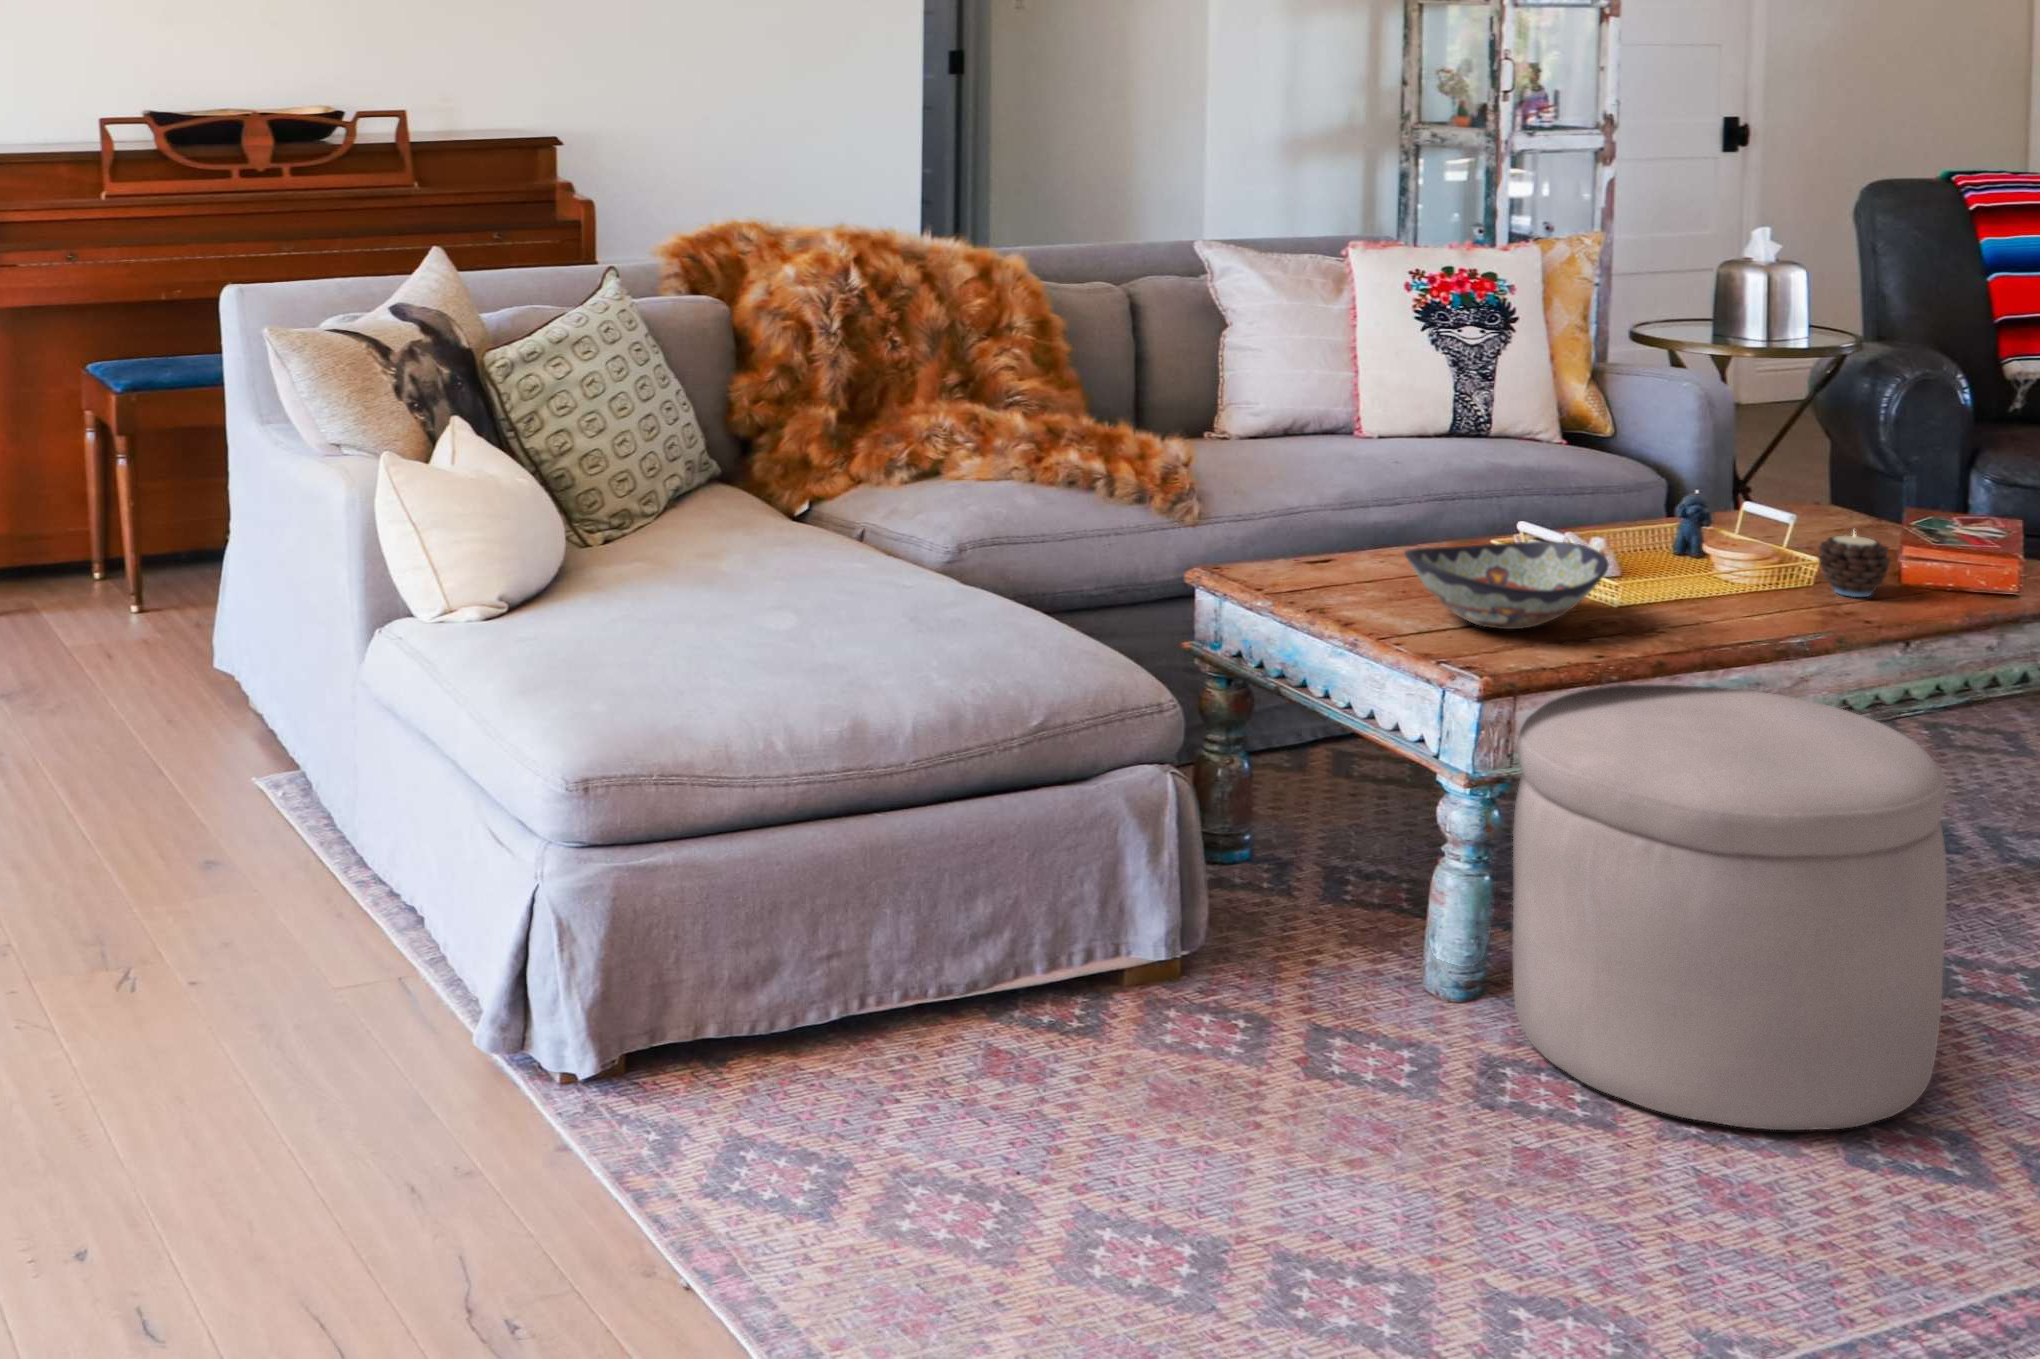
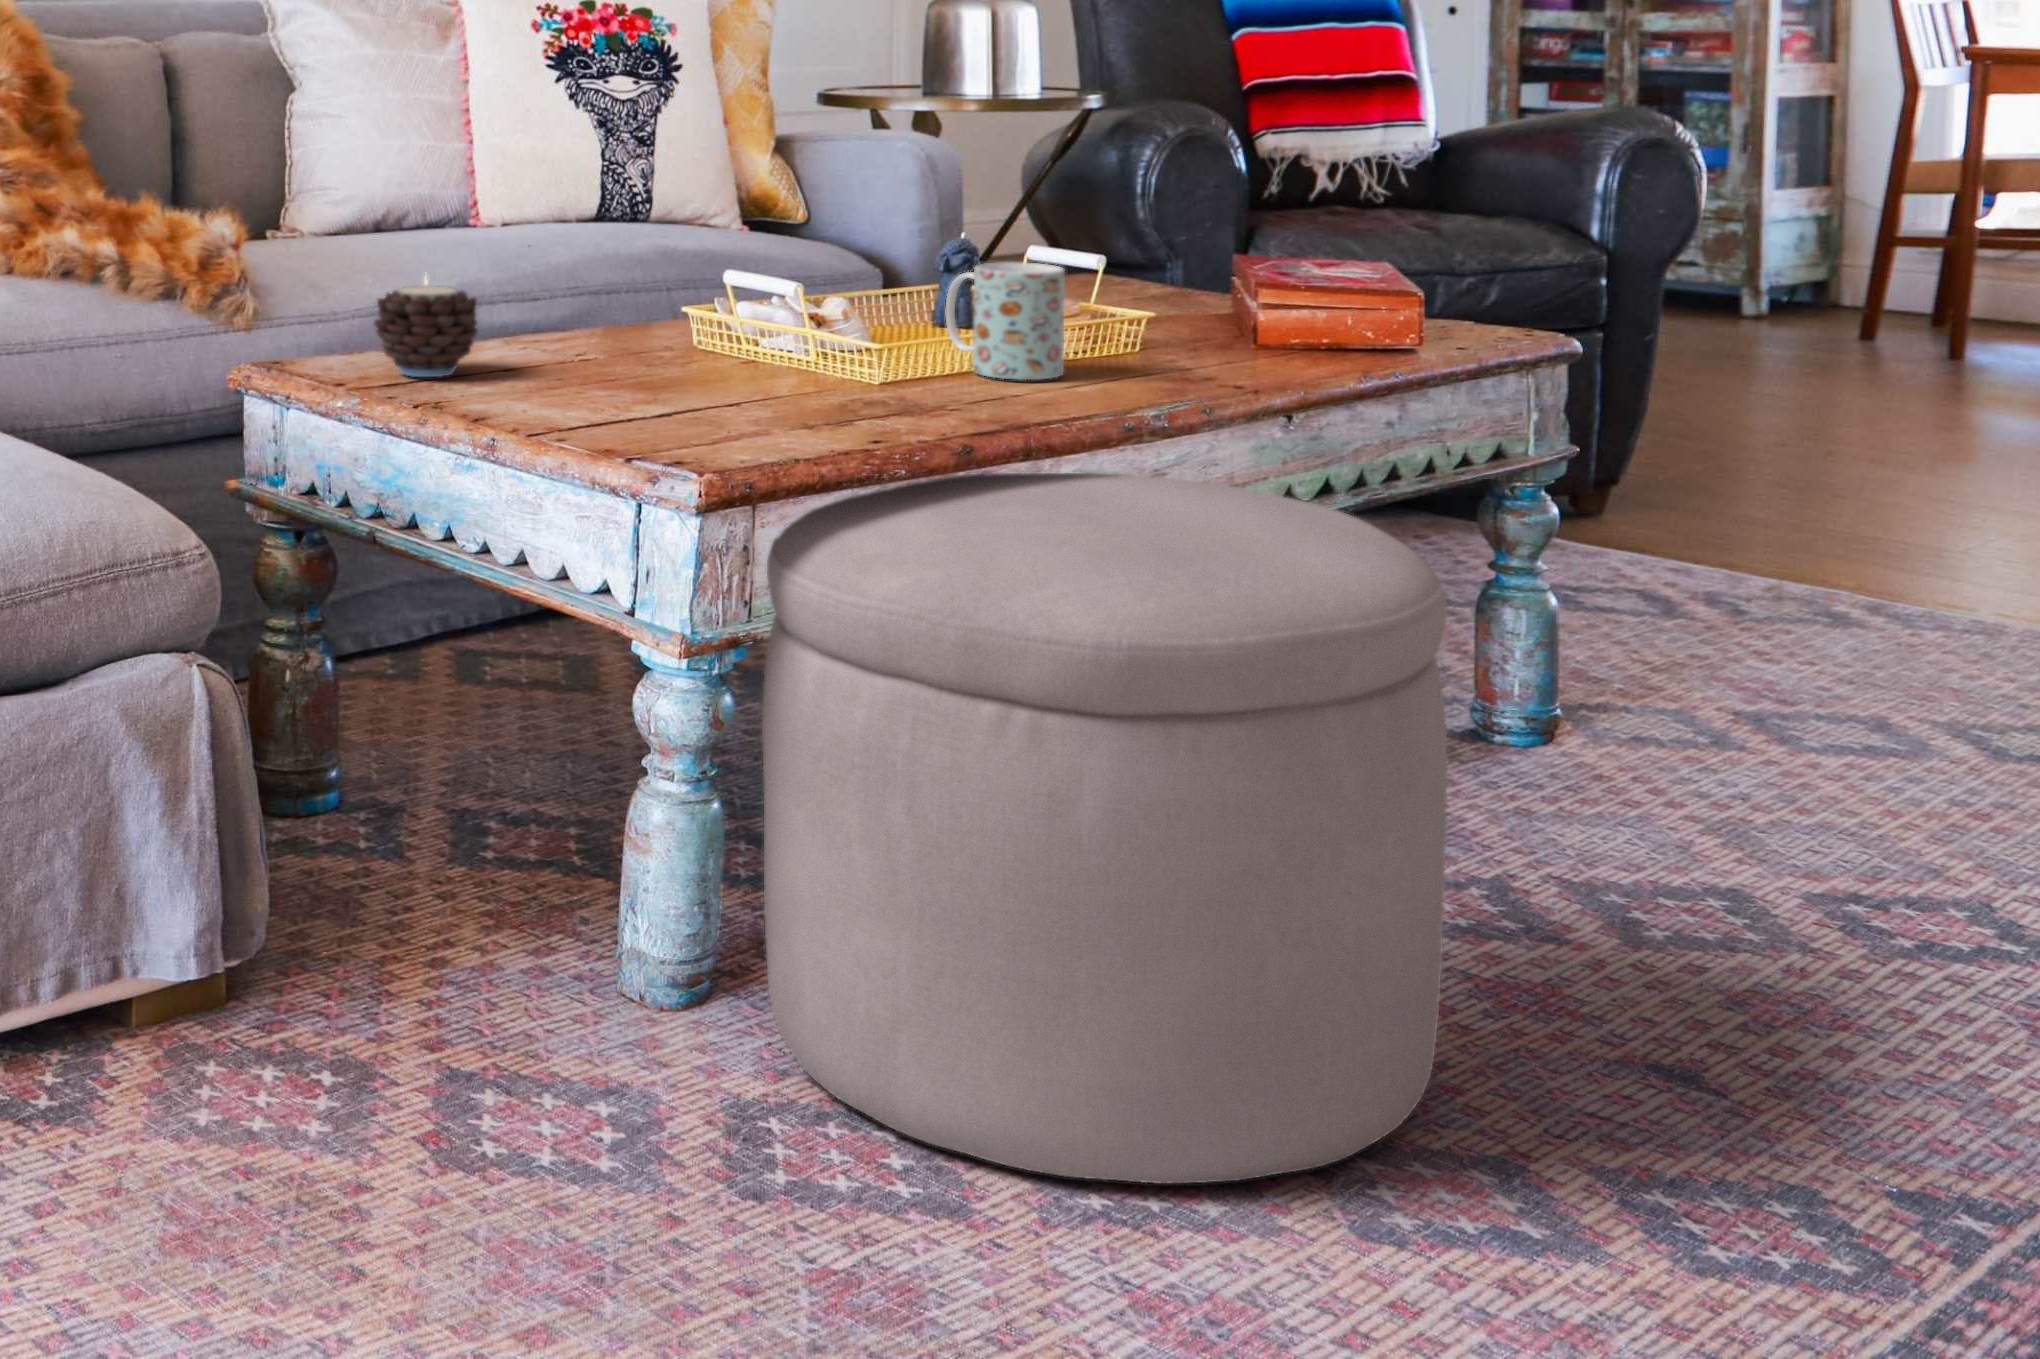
candle: present [1818,530,1891,597] -> present [374,279,477,377]
mug: none [1663,533,1744,616] -> present [946,262,1065,380]
decorative bowl: present [1405,541,1609,629] -> none [573,281,881,409]

